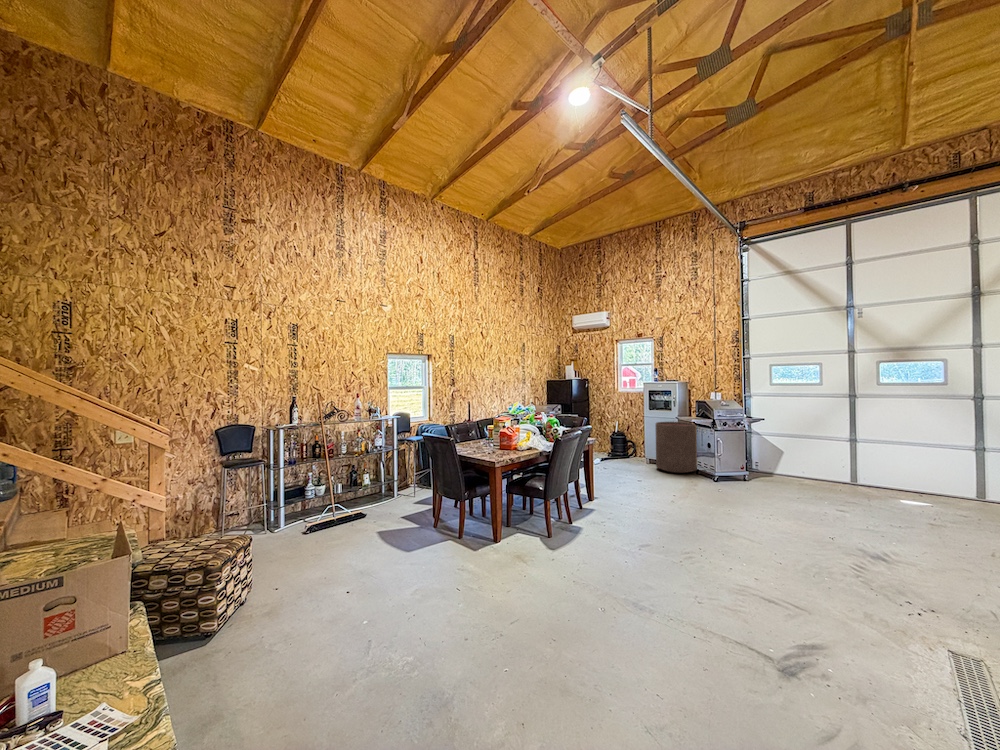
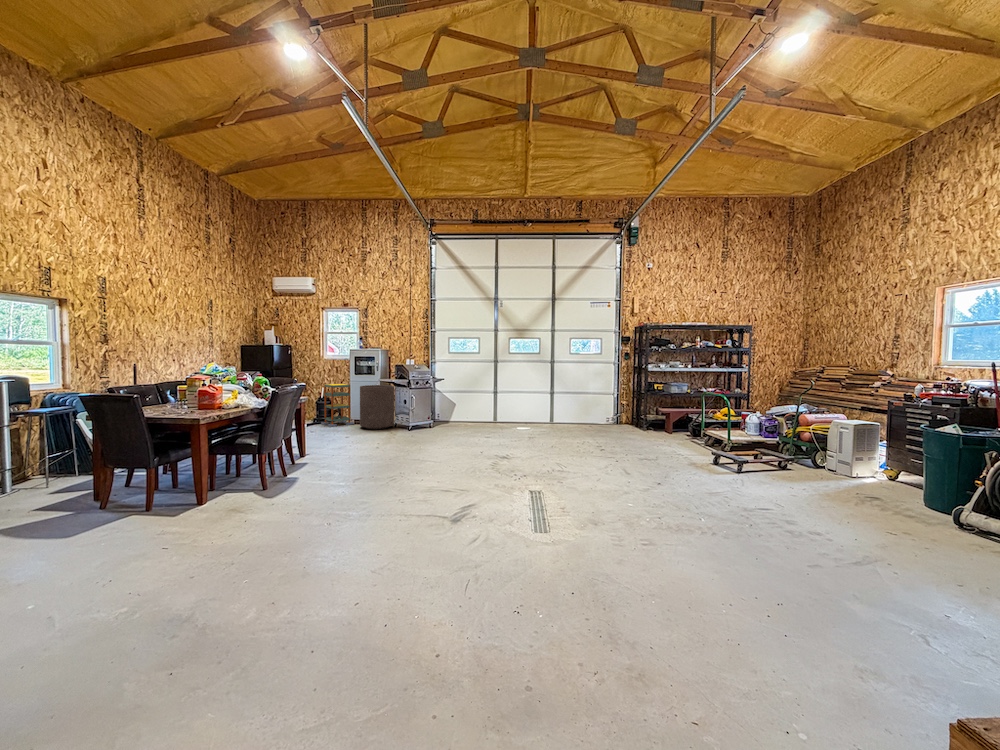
shelving unit: none [616,418,650,463] -> present [321,384,354,427]

